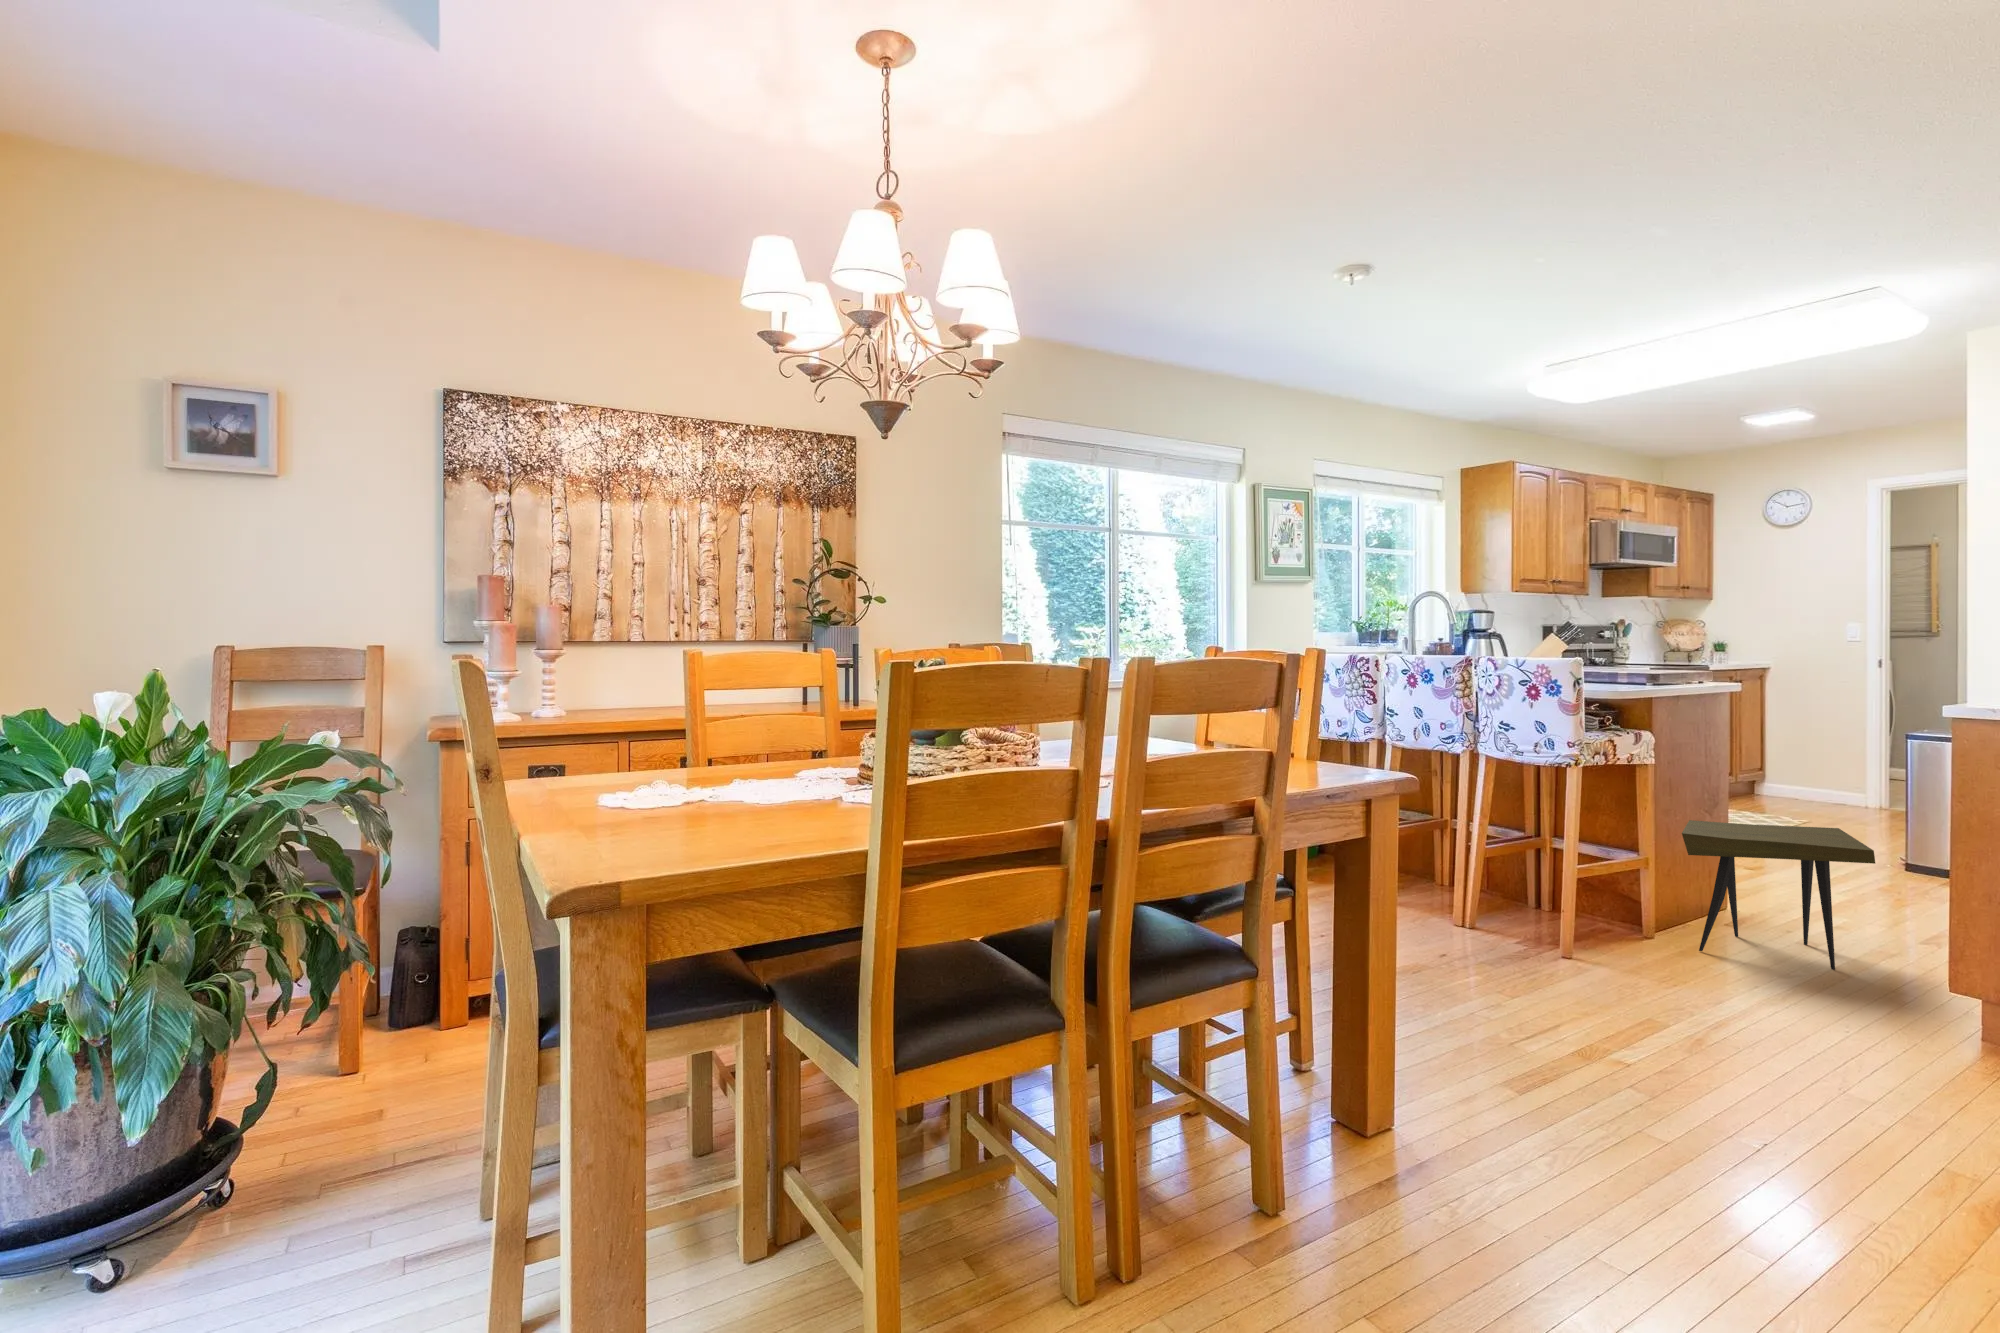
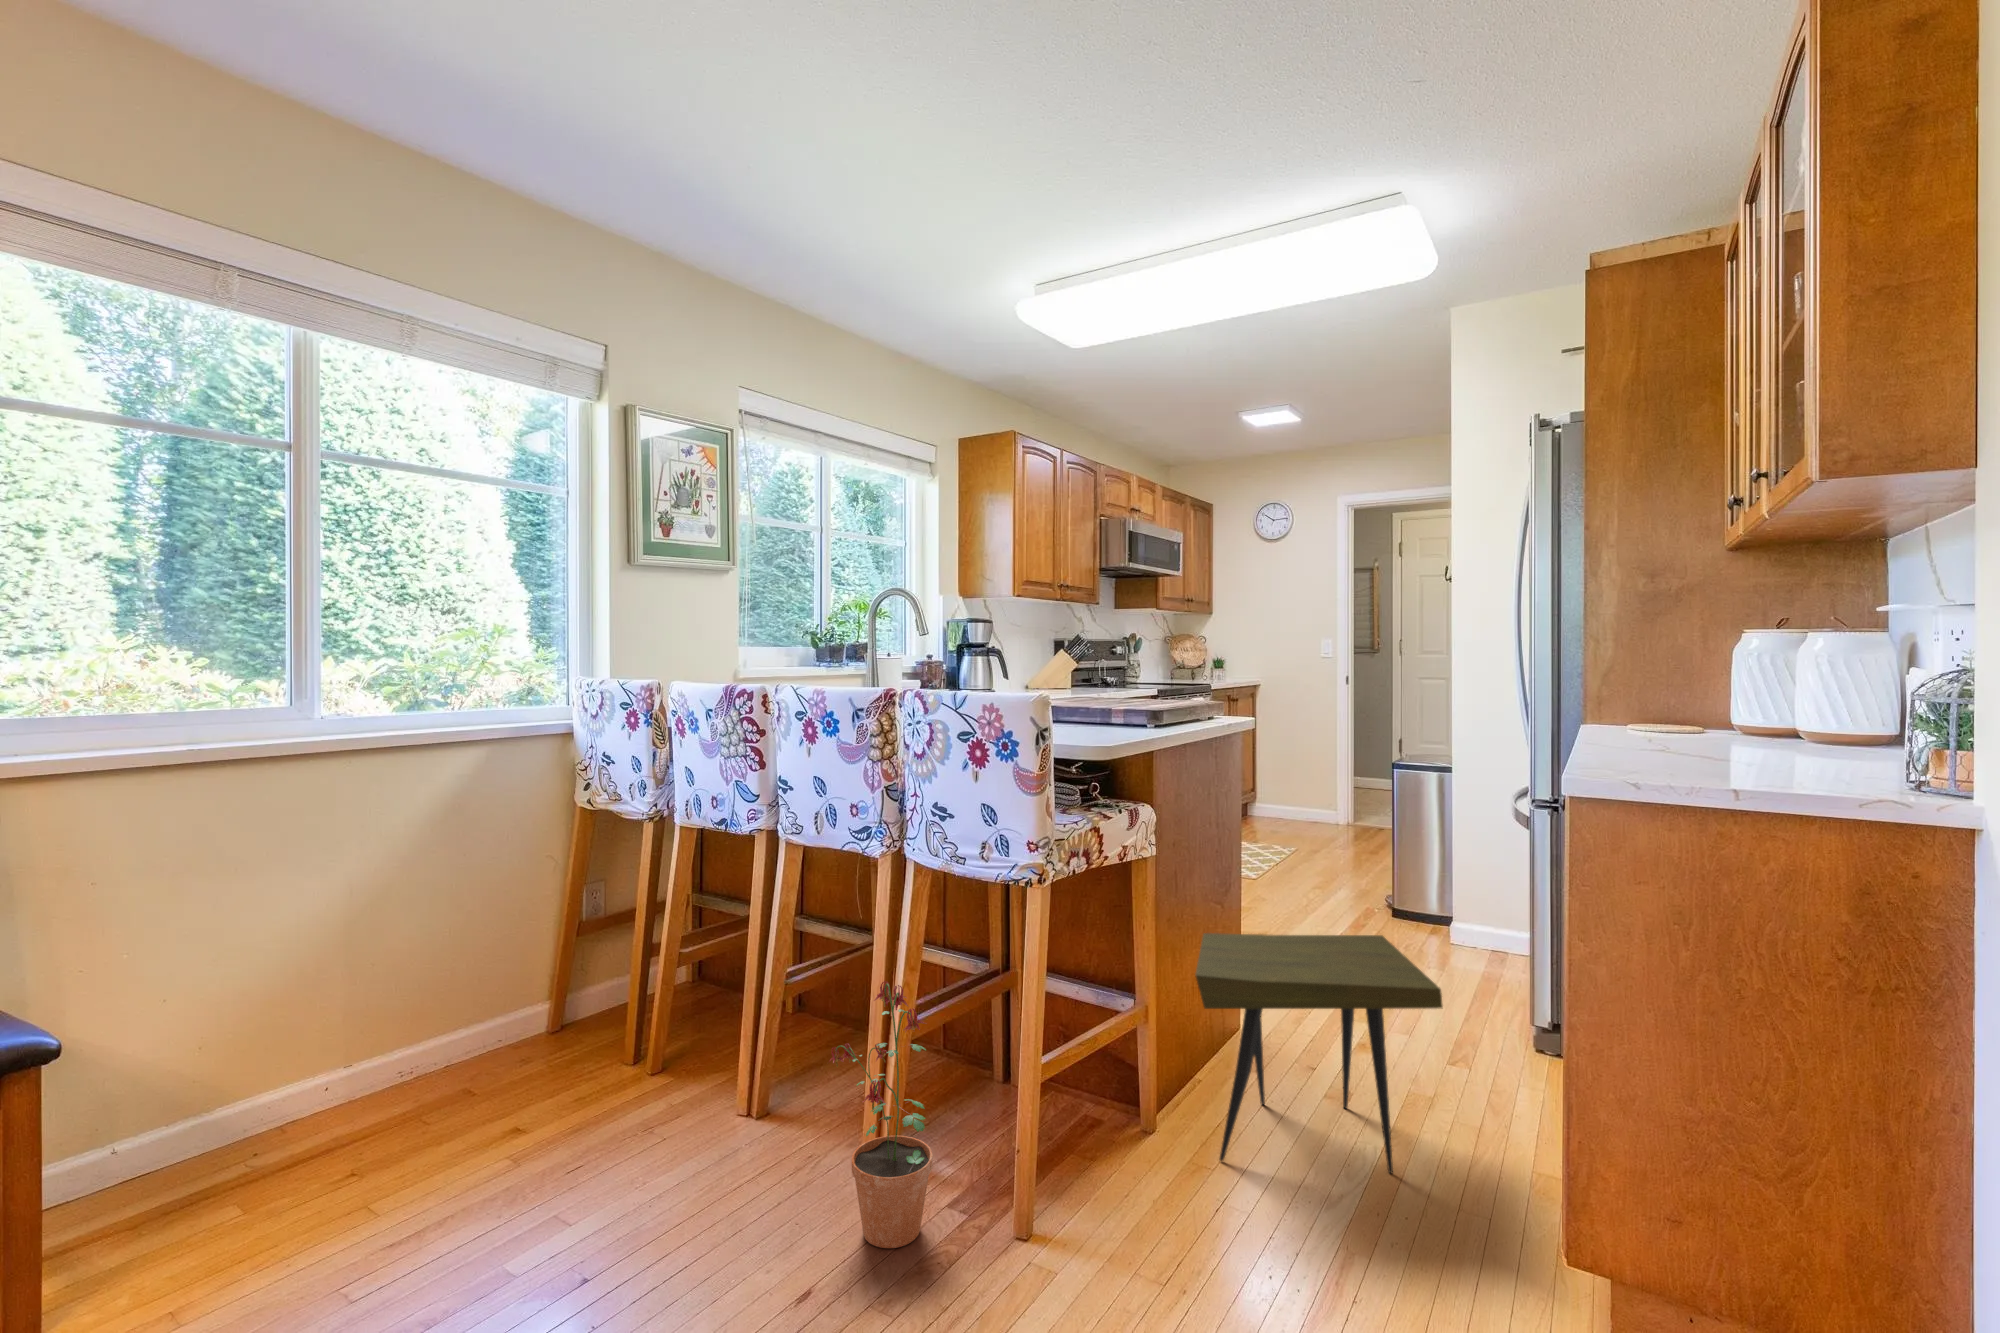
potted plant: none [1441,816,1511,952] -> present [829,981,933,1248]

